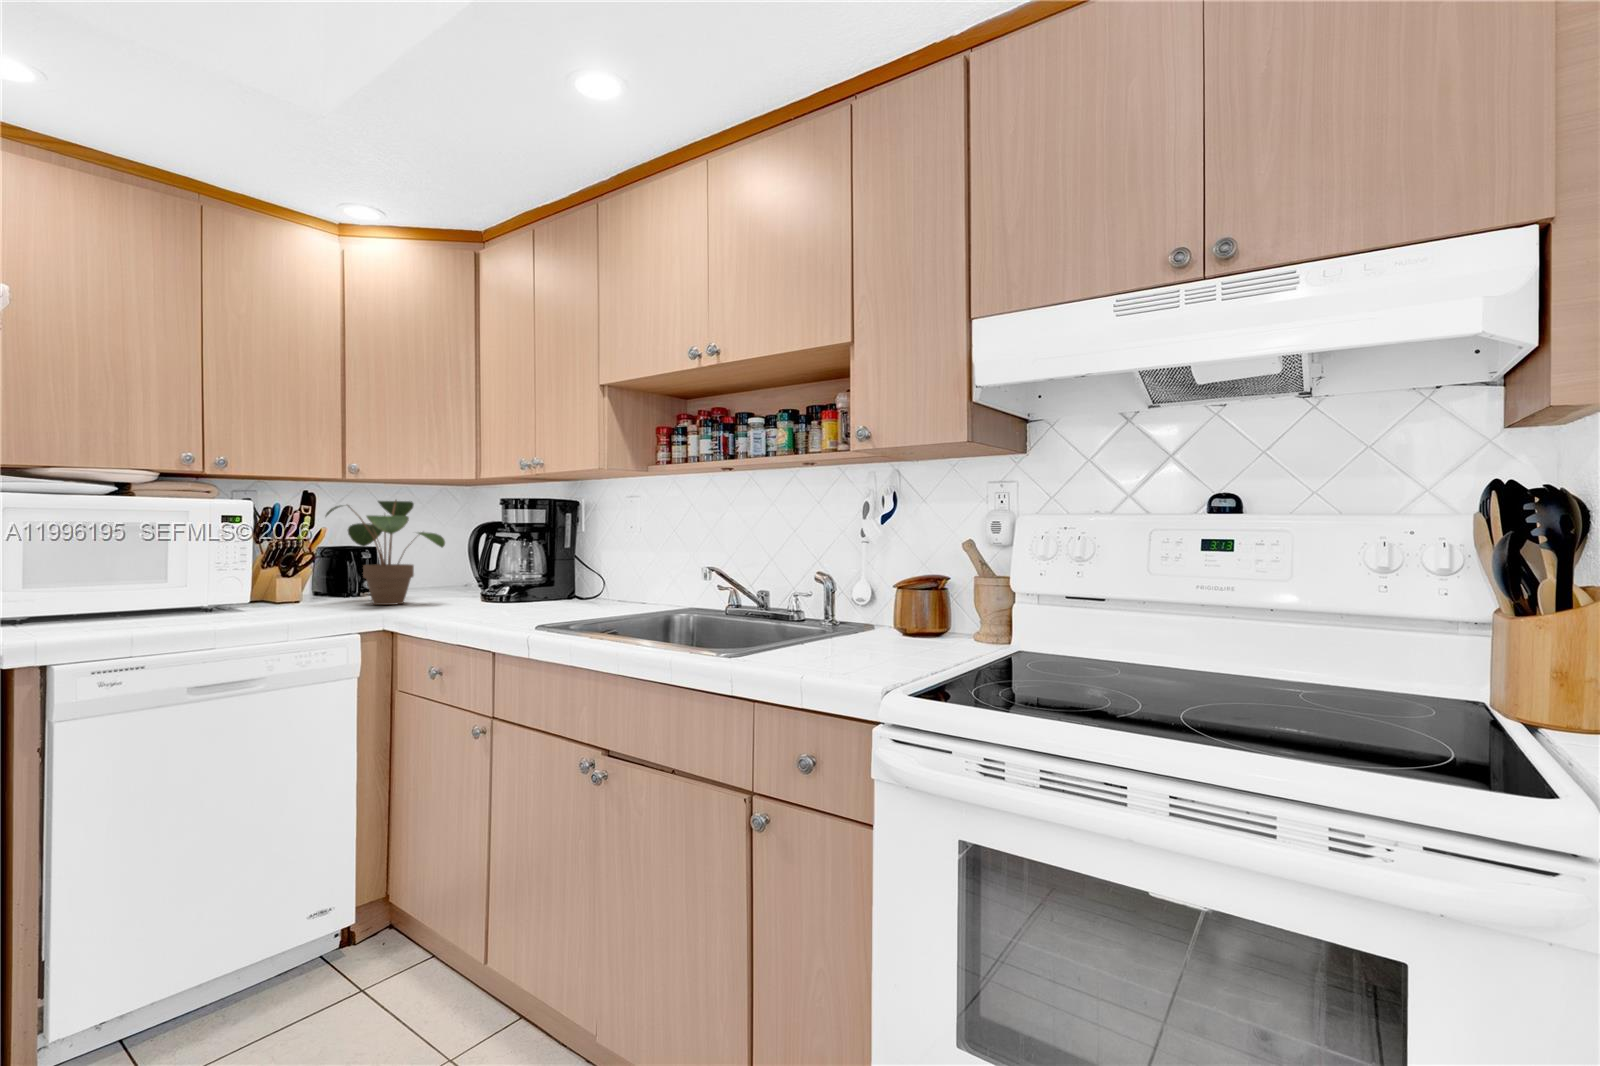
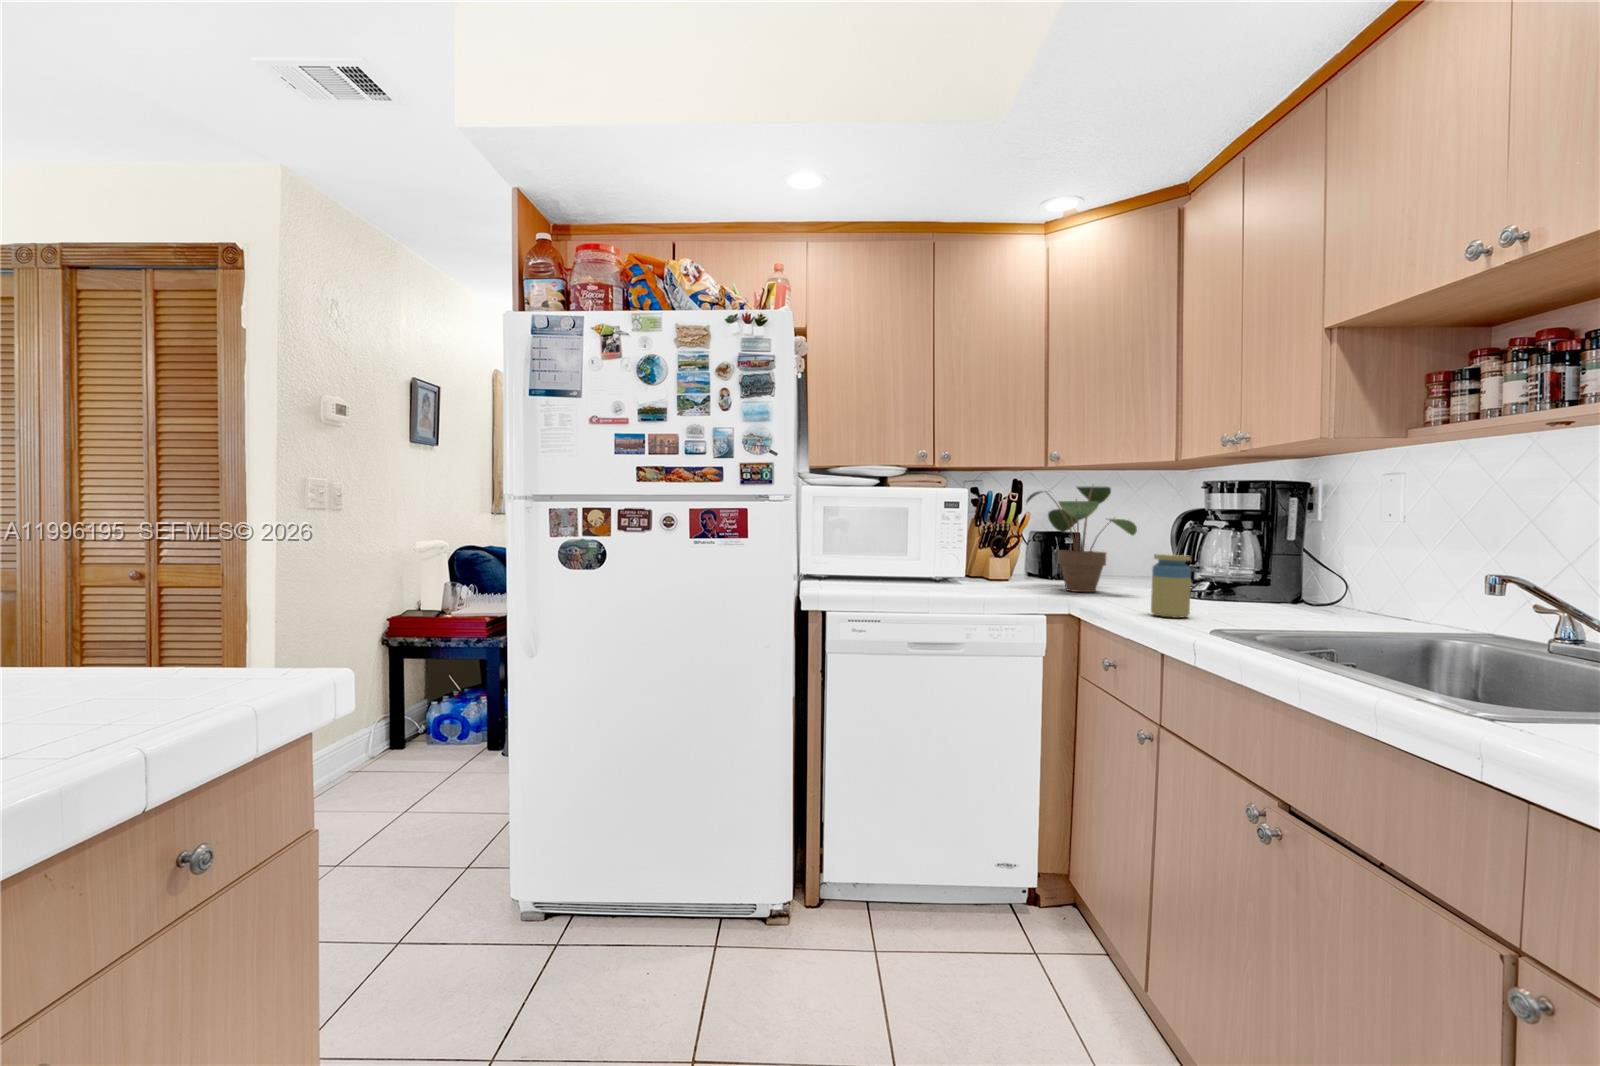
jar: none [471,563,506,618] -> present [1151,554,1191,618]

